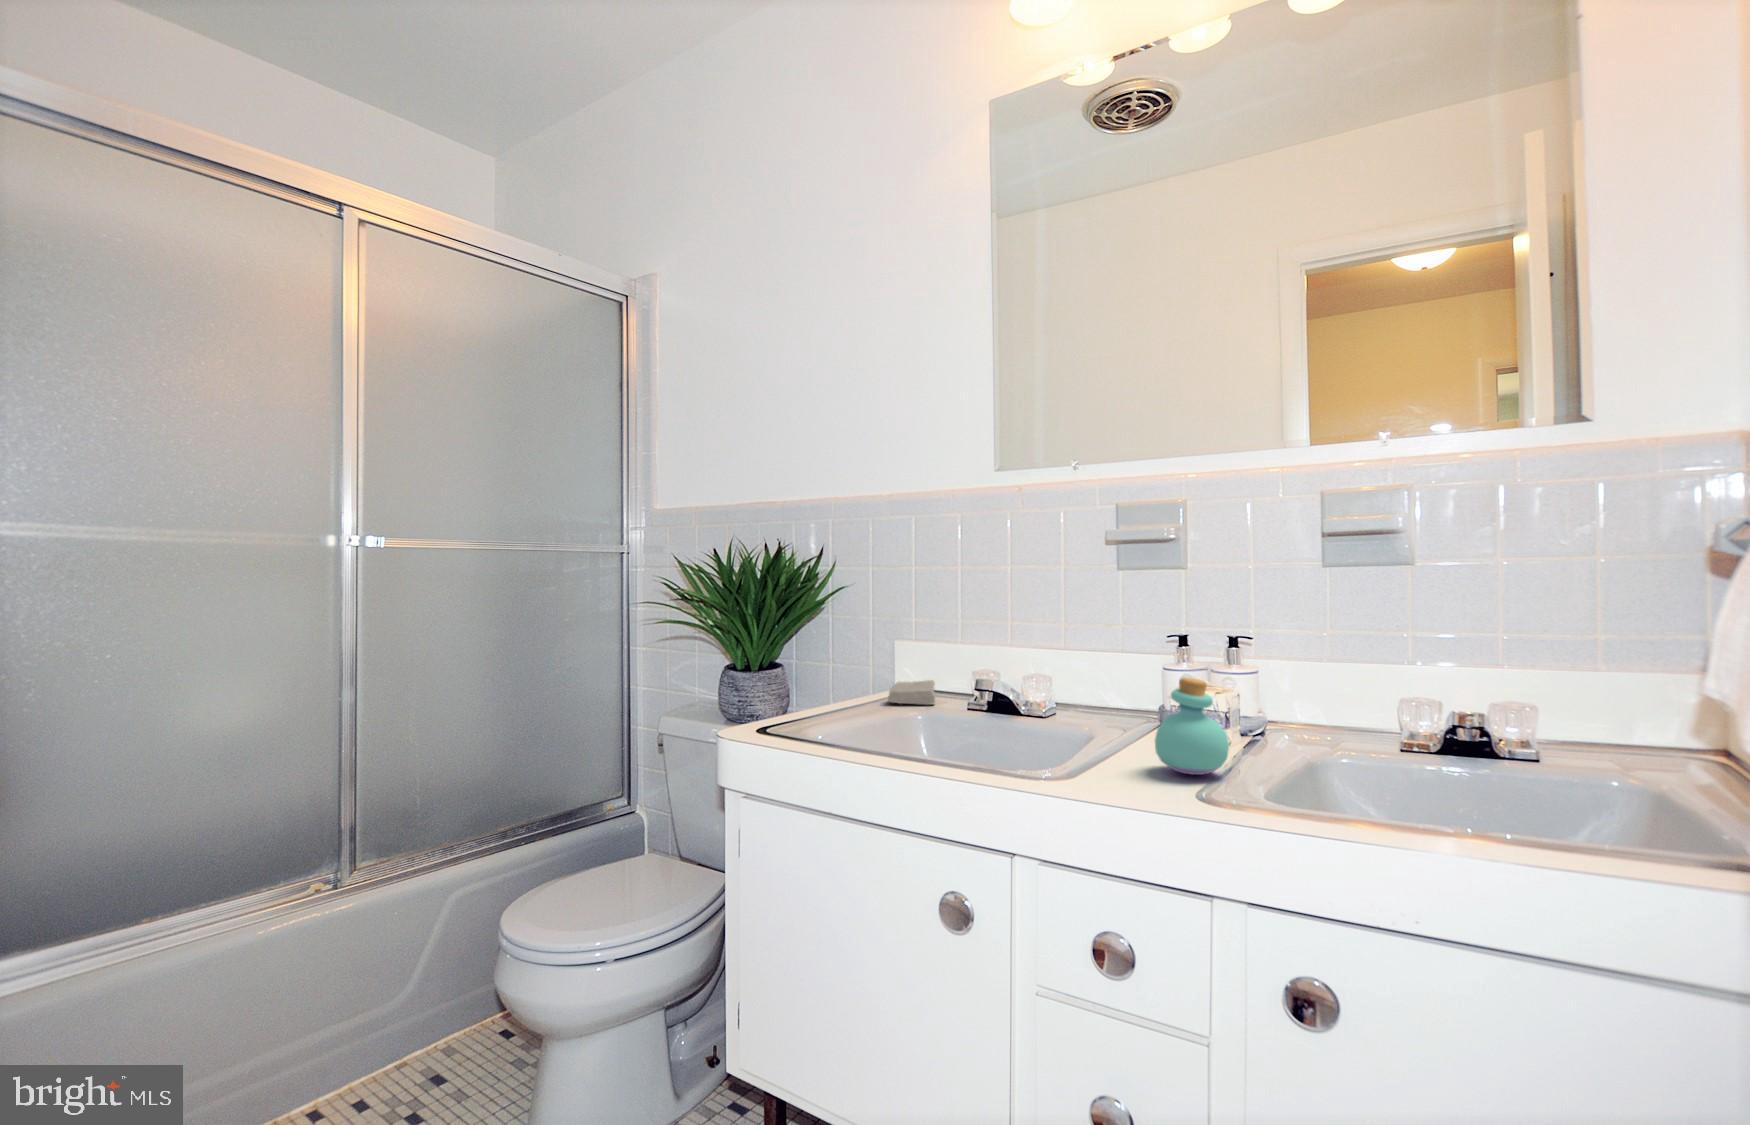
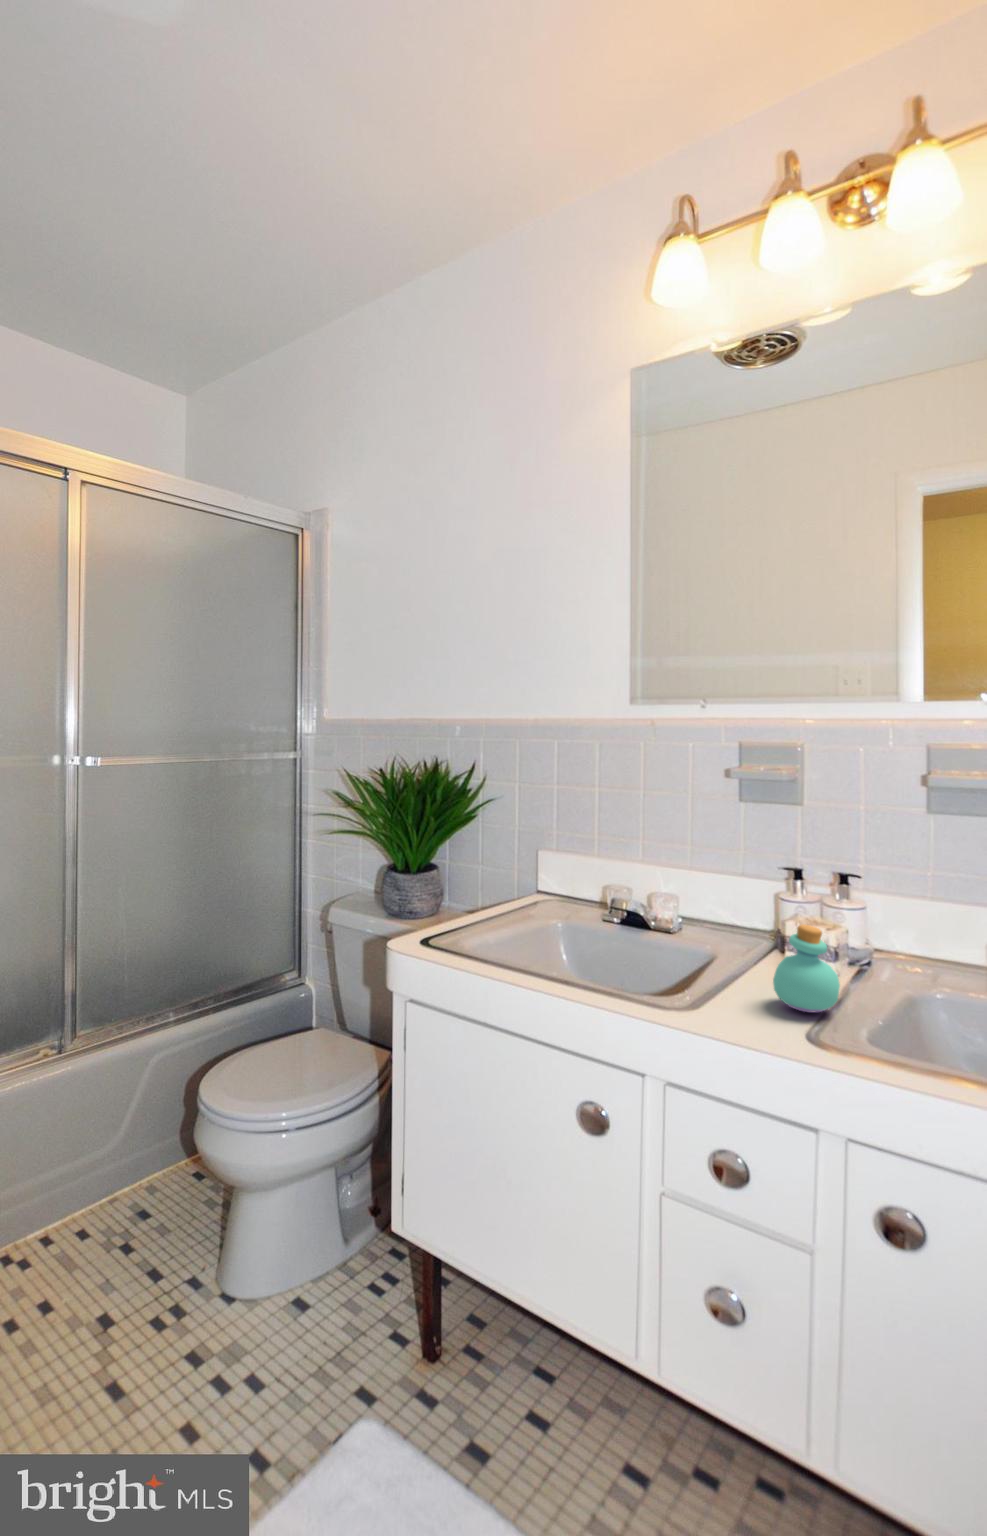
soap bar: present [888,680,935,705] -> none [531,891,574,914]

